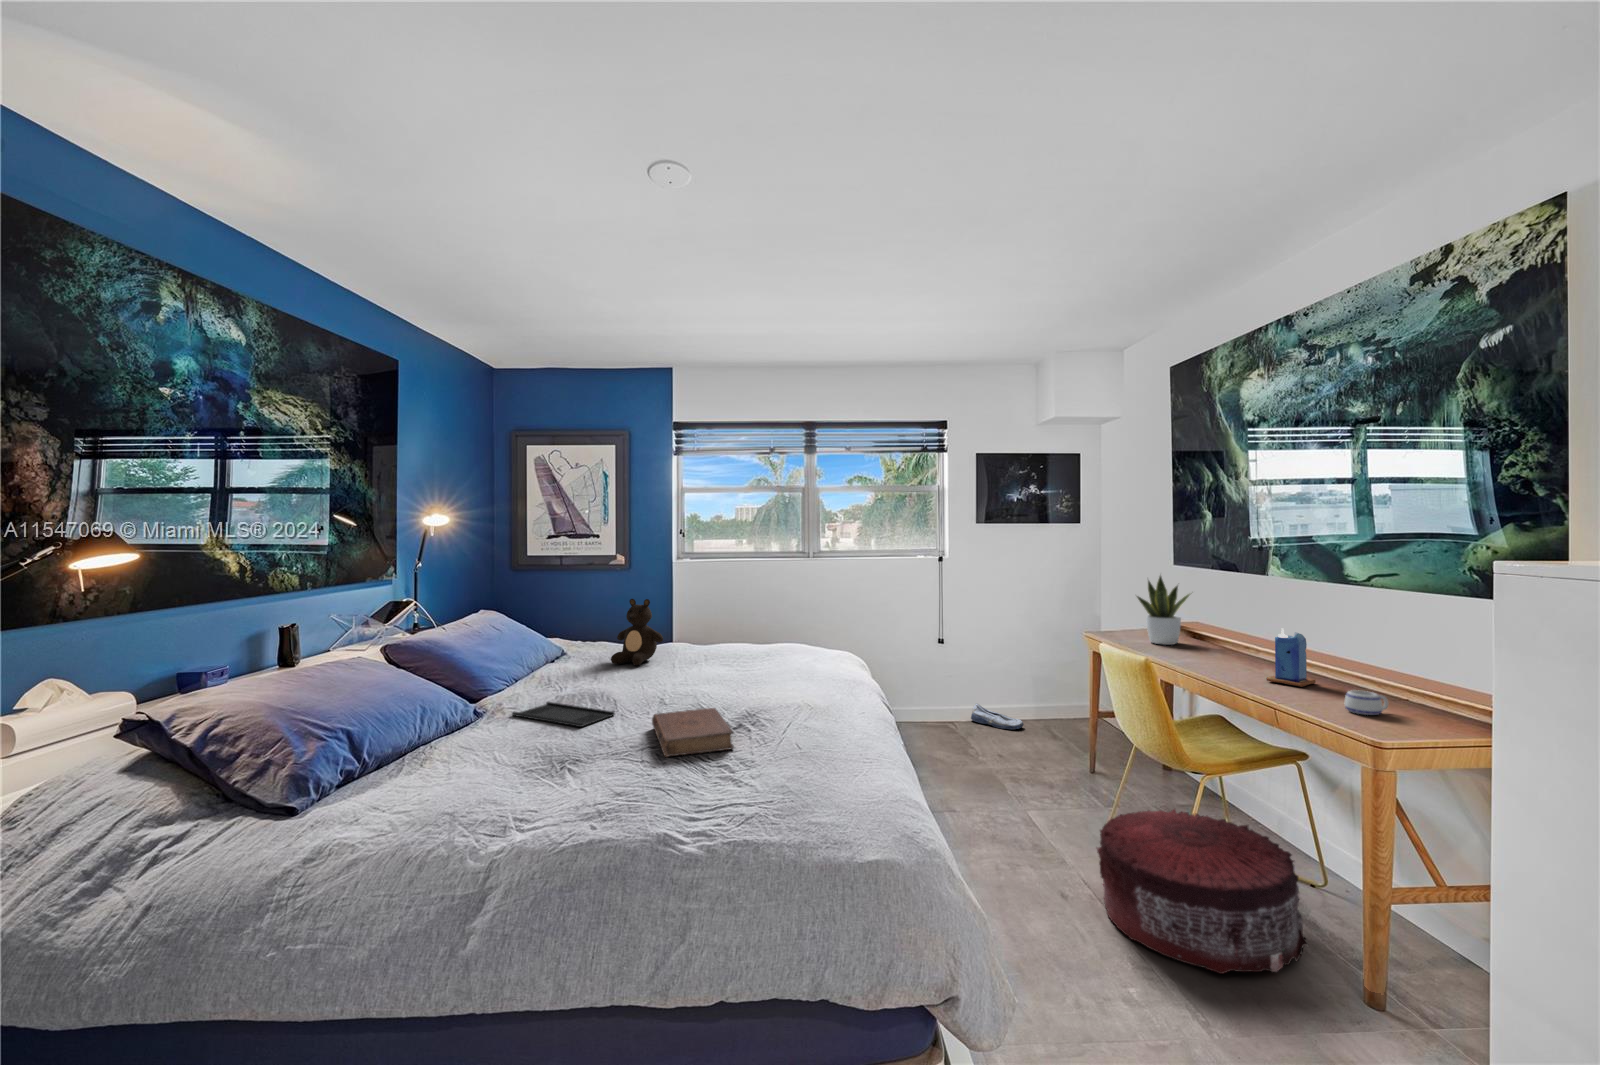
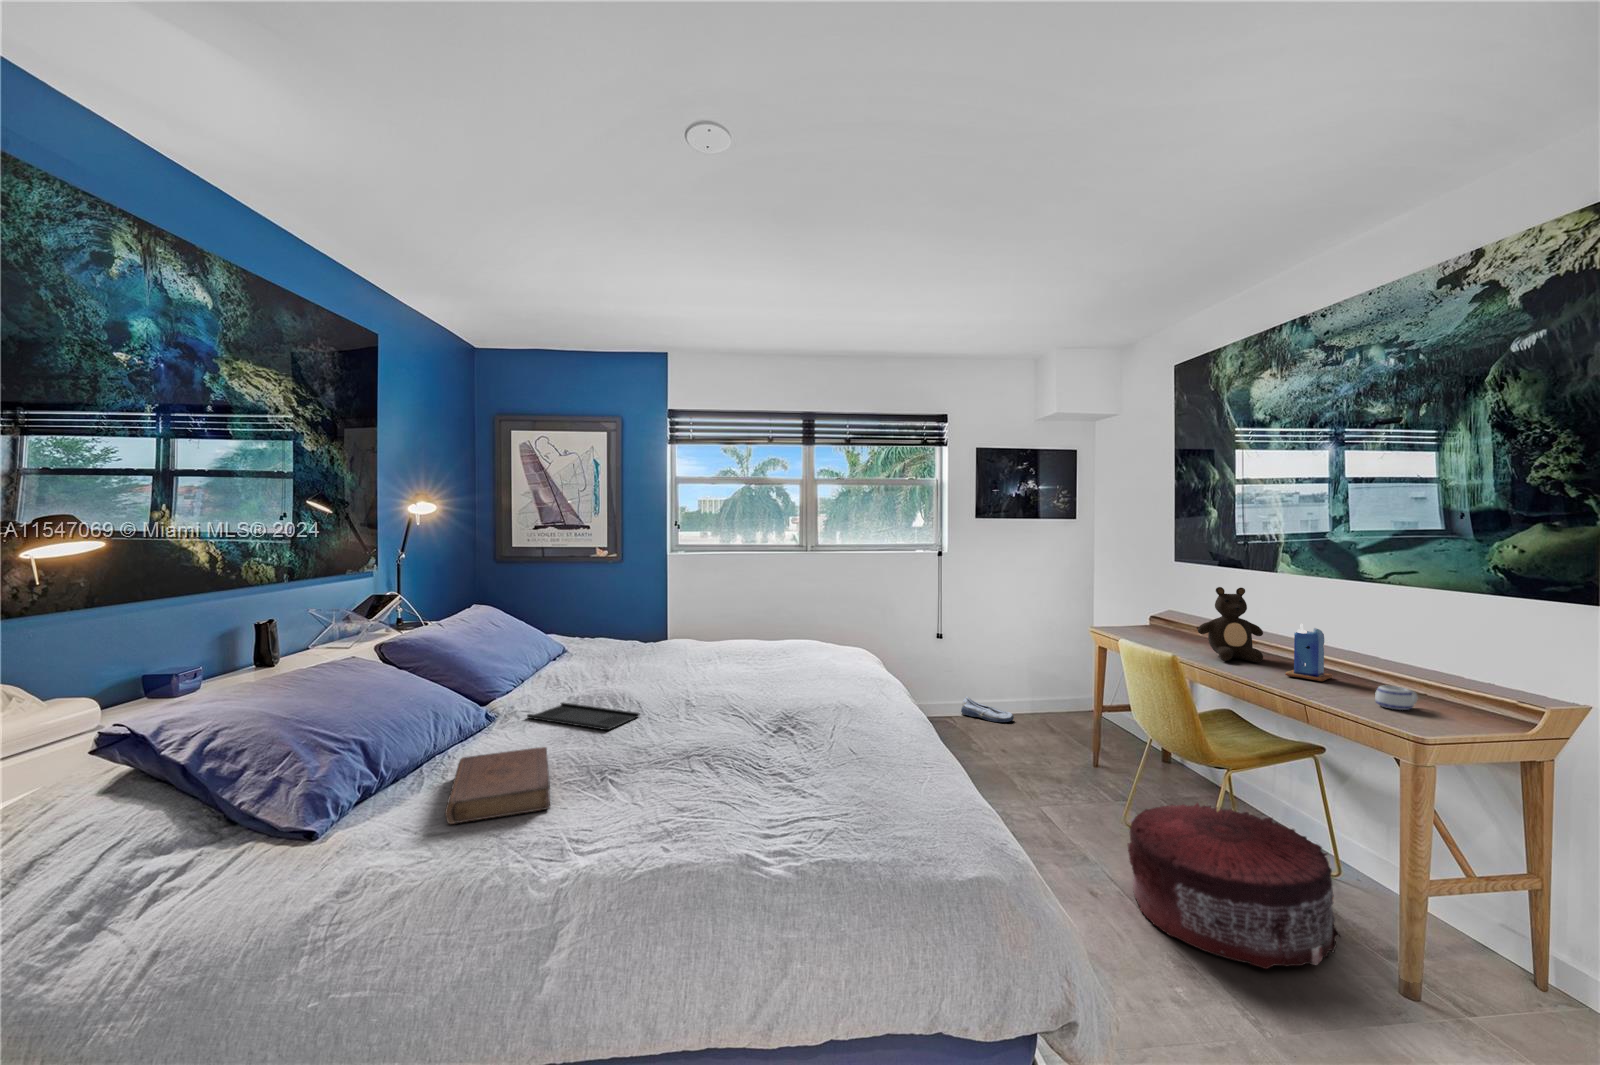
potted plant: present [1137,576,1190,645] -> none [1138,568,1198,639]
teddy bear: present [611,599,663,665] -> present [1198,587,1263,662]
book: present [652,708,734,757] -> present [445,747,550,824]

